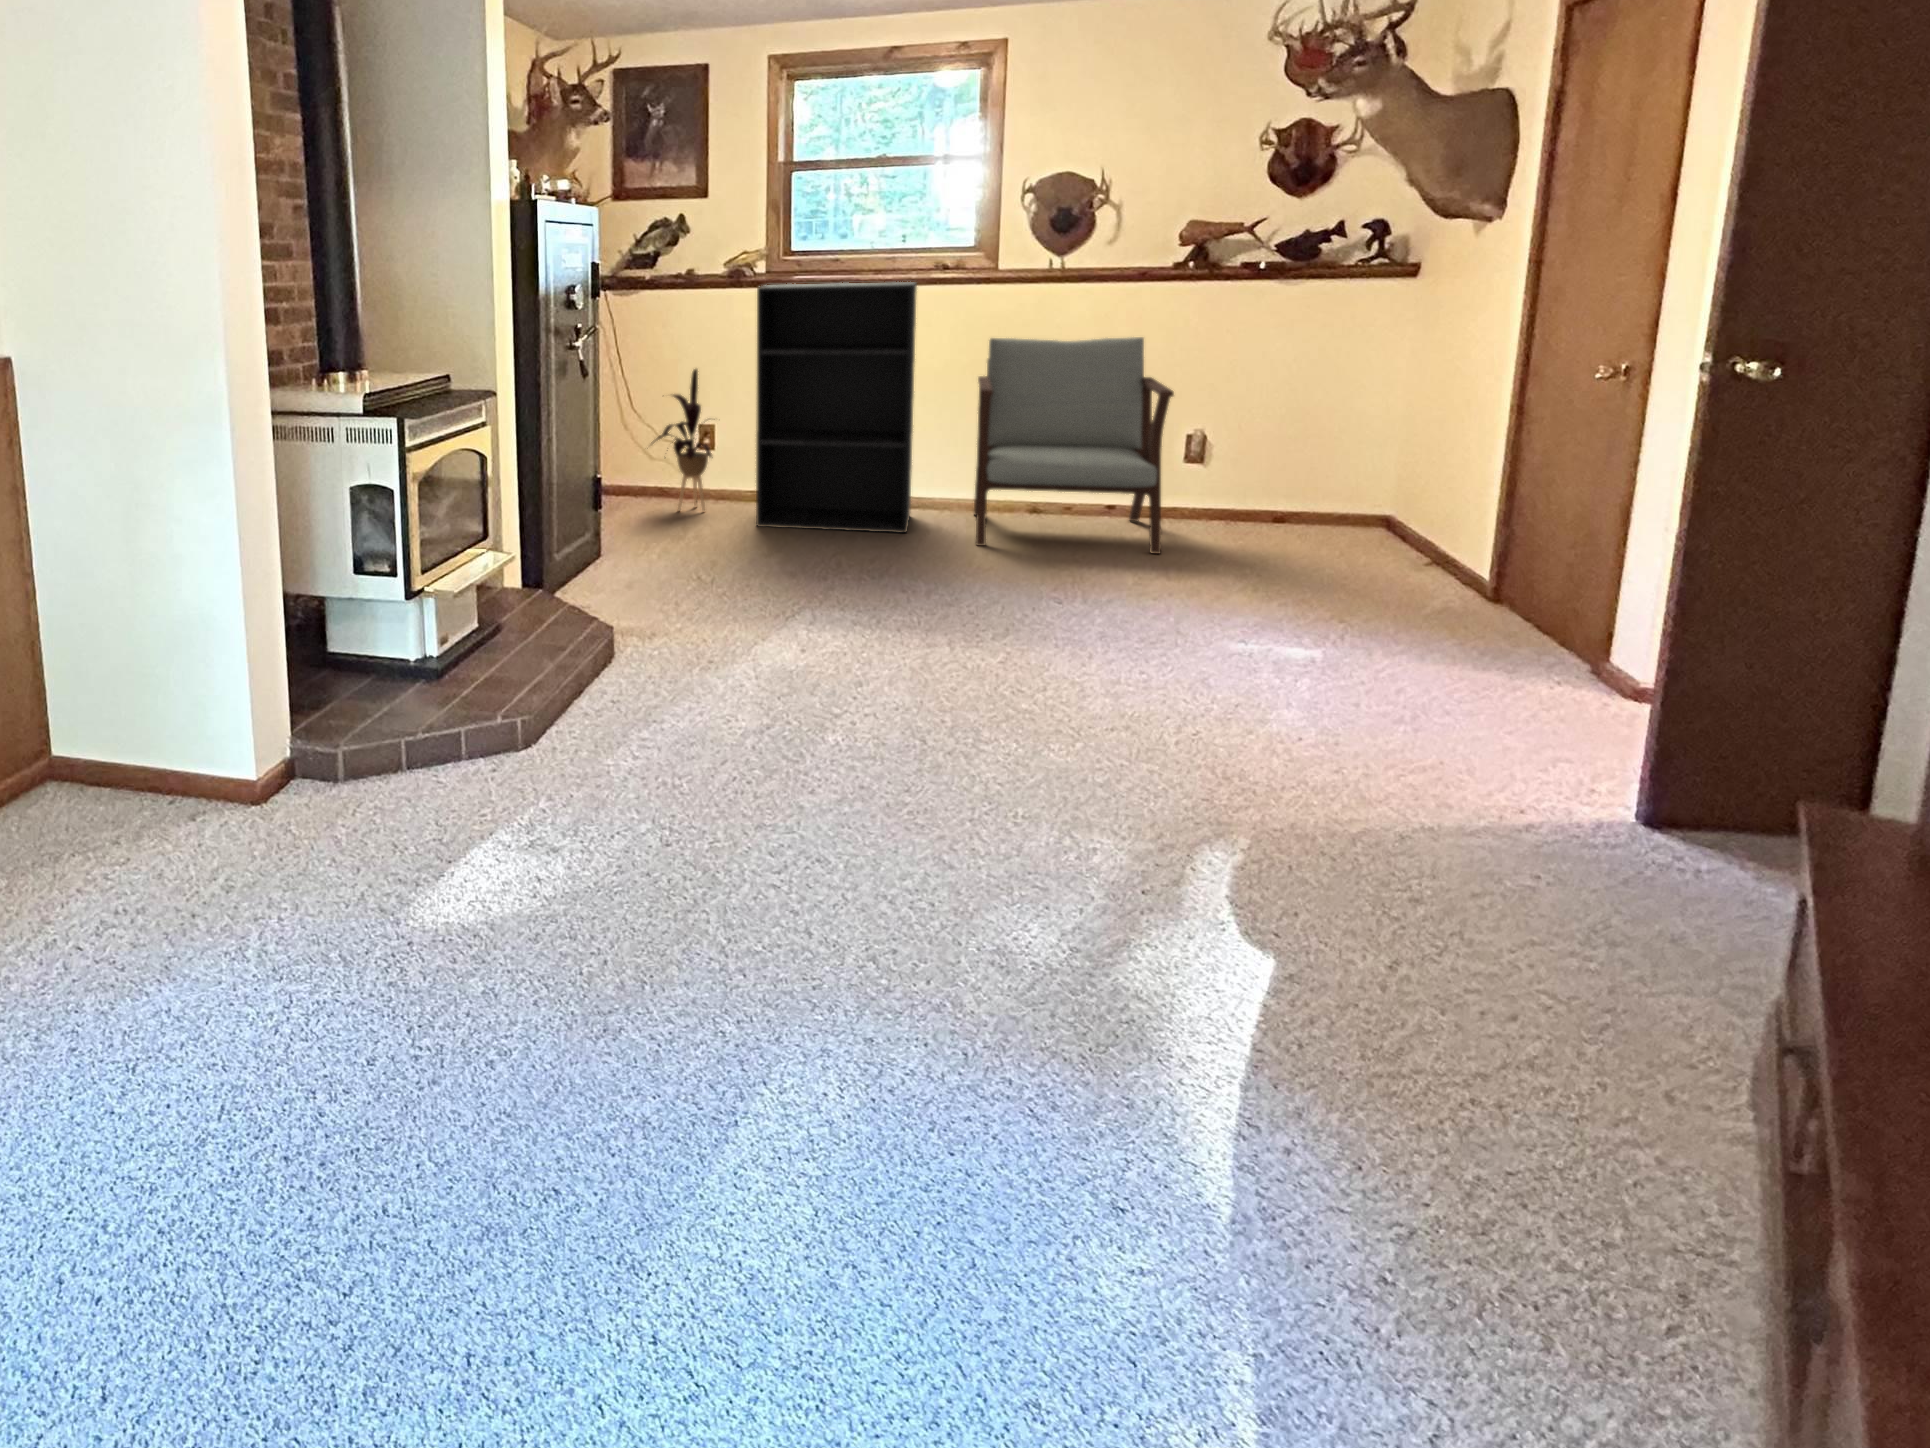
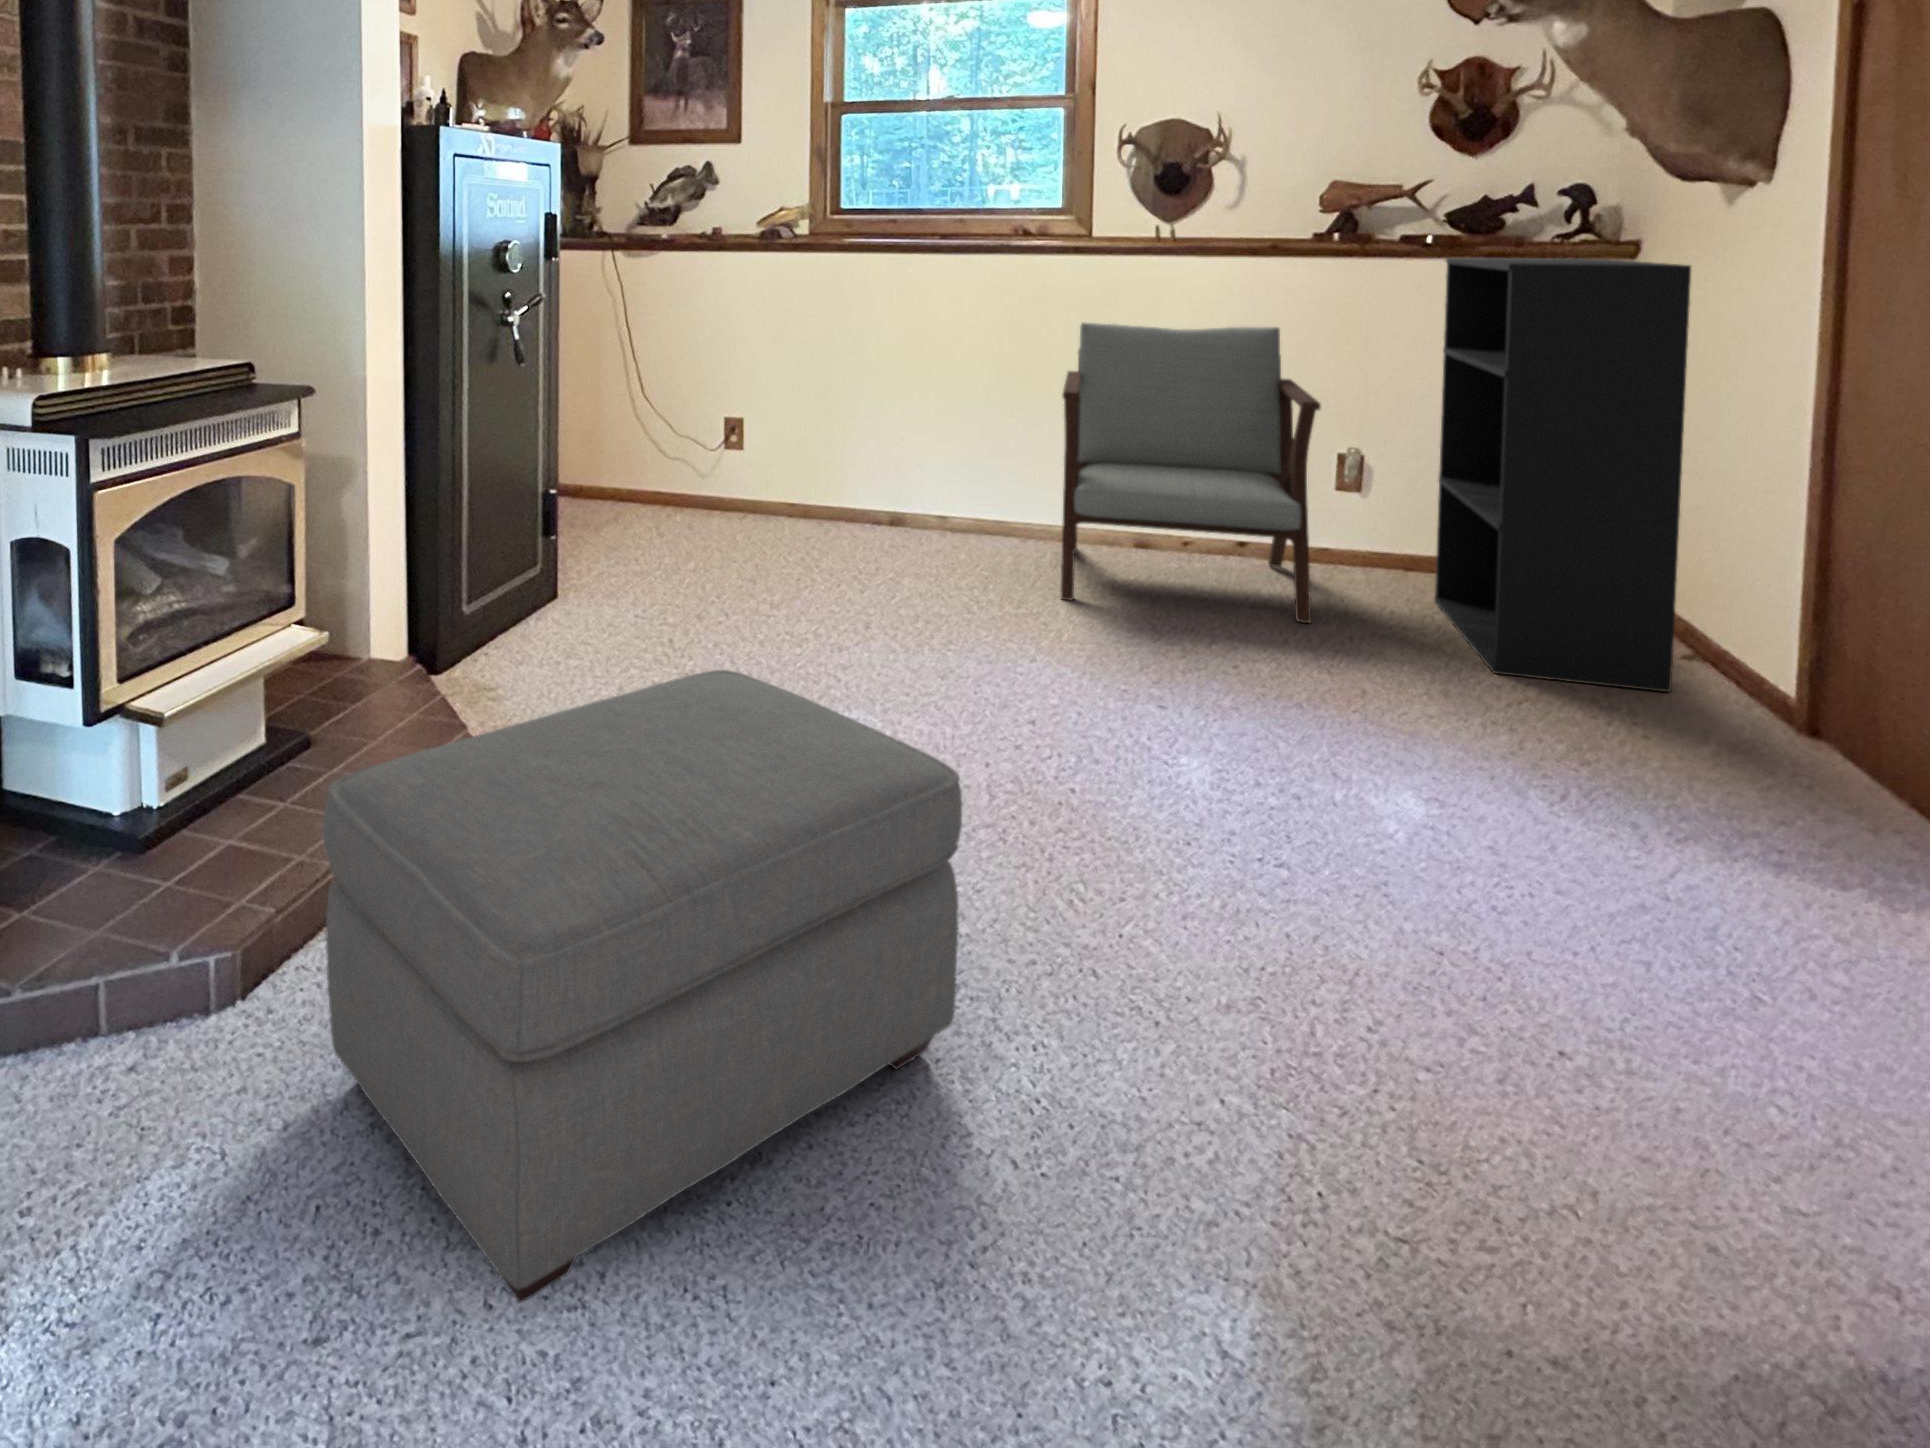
bookshelf: present [756,282,917,533] -> present [1434,258,1691,692]
house plant: present [653,369,713,511] -> none [647,350,743,532]
ottoman: none [601,556,966,837] -> present [323,670,962,1303]

